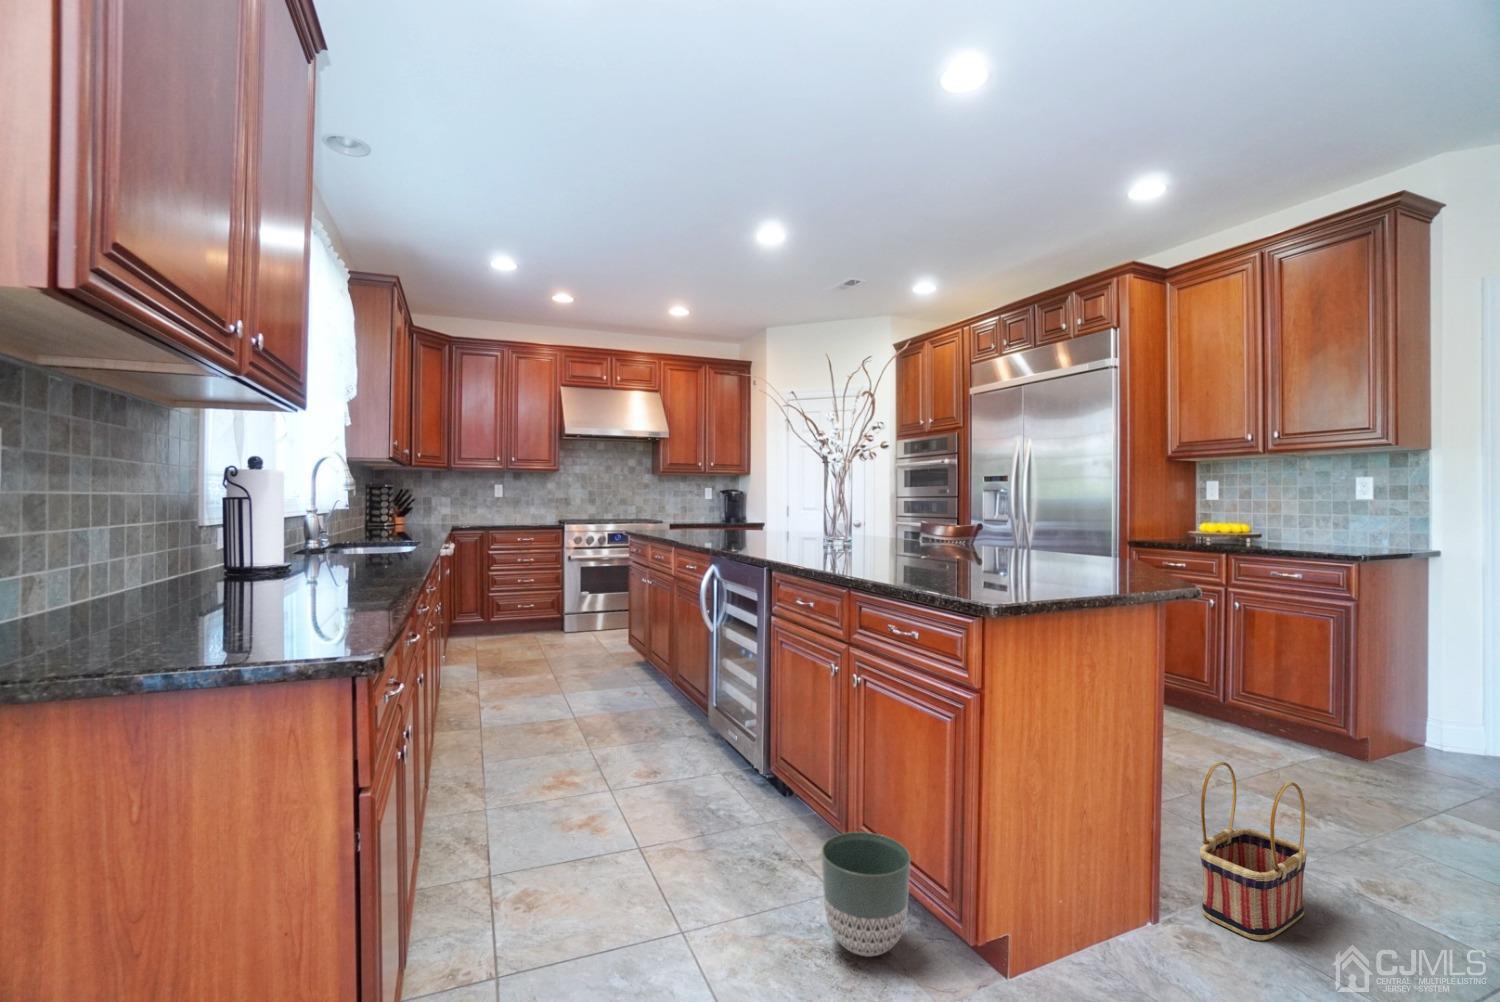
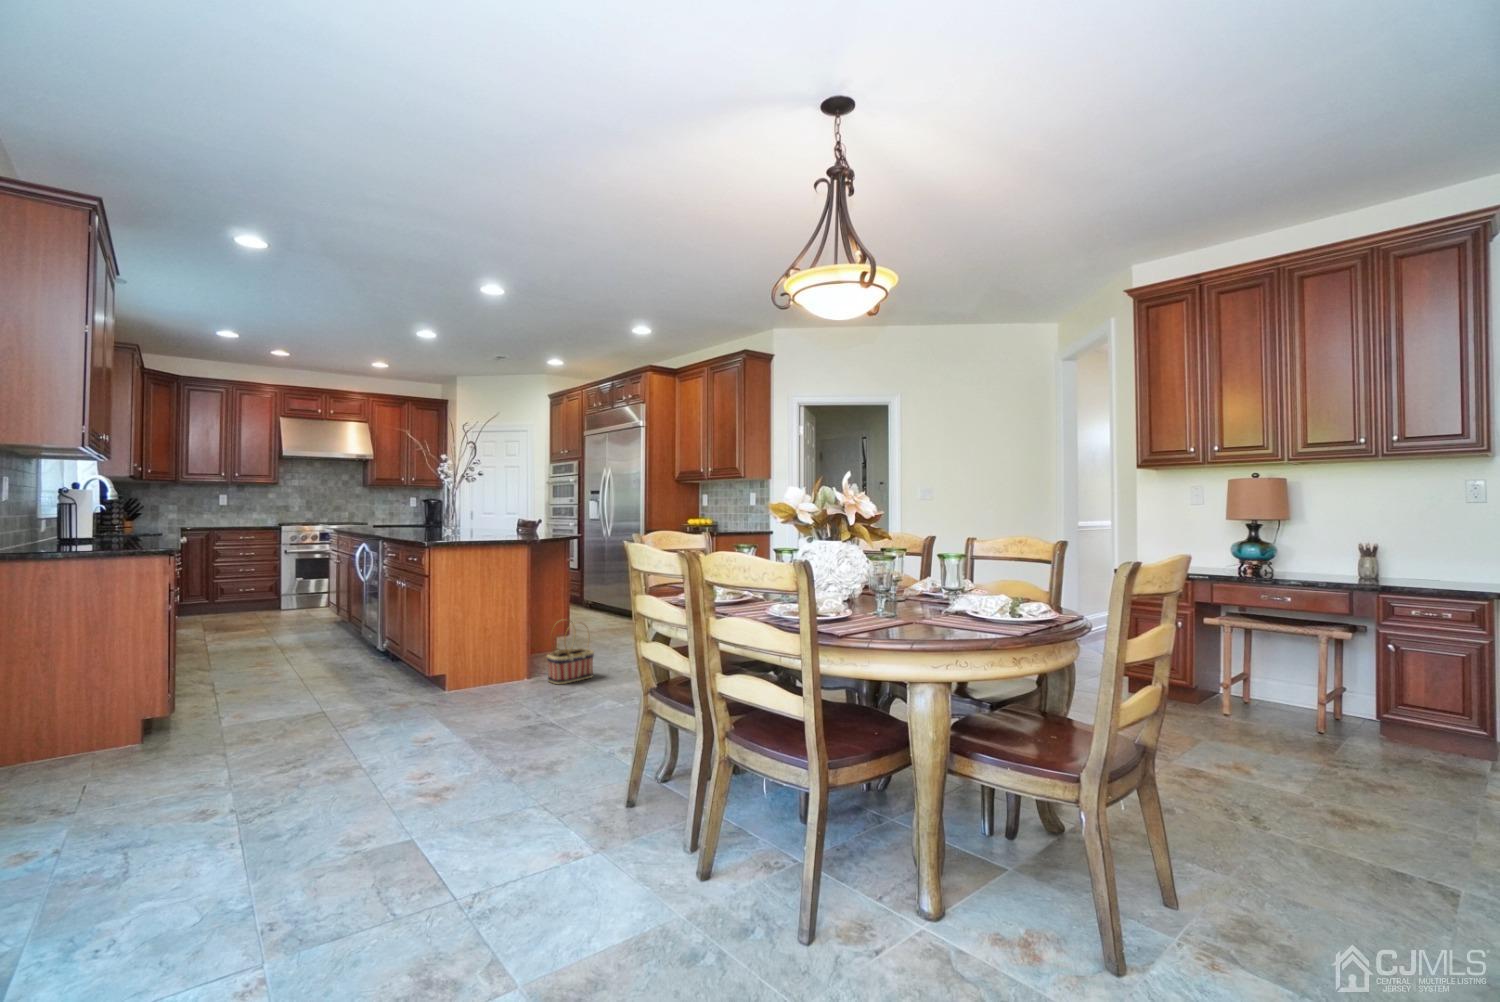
planter: present [822,832,910,957] -> none [359,655,401,700]

